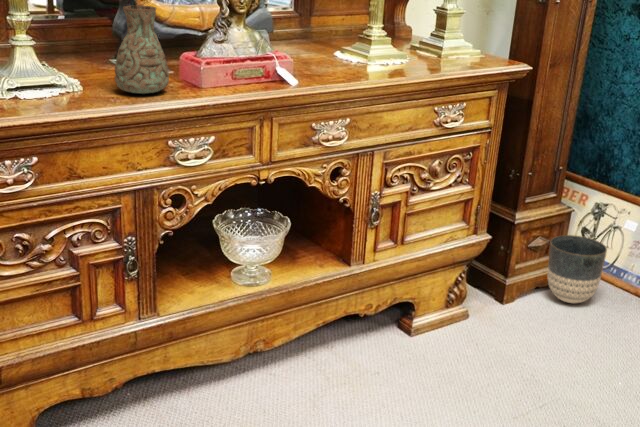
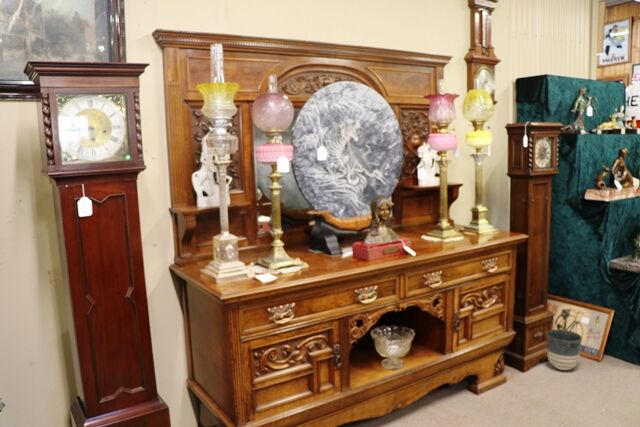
decorative vase: present [115,5,169,94] -> none [326,220,354,266]

